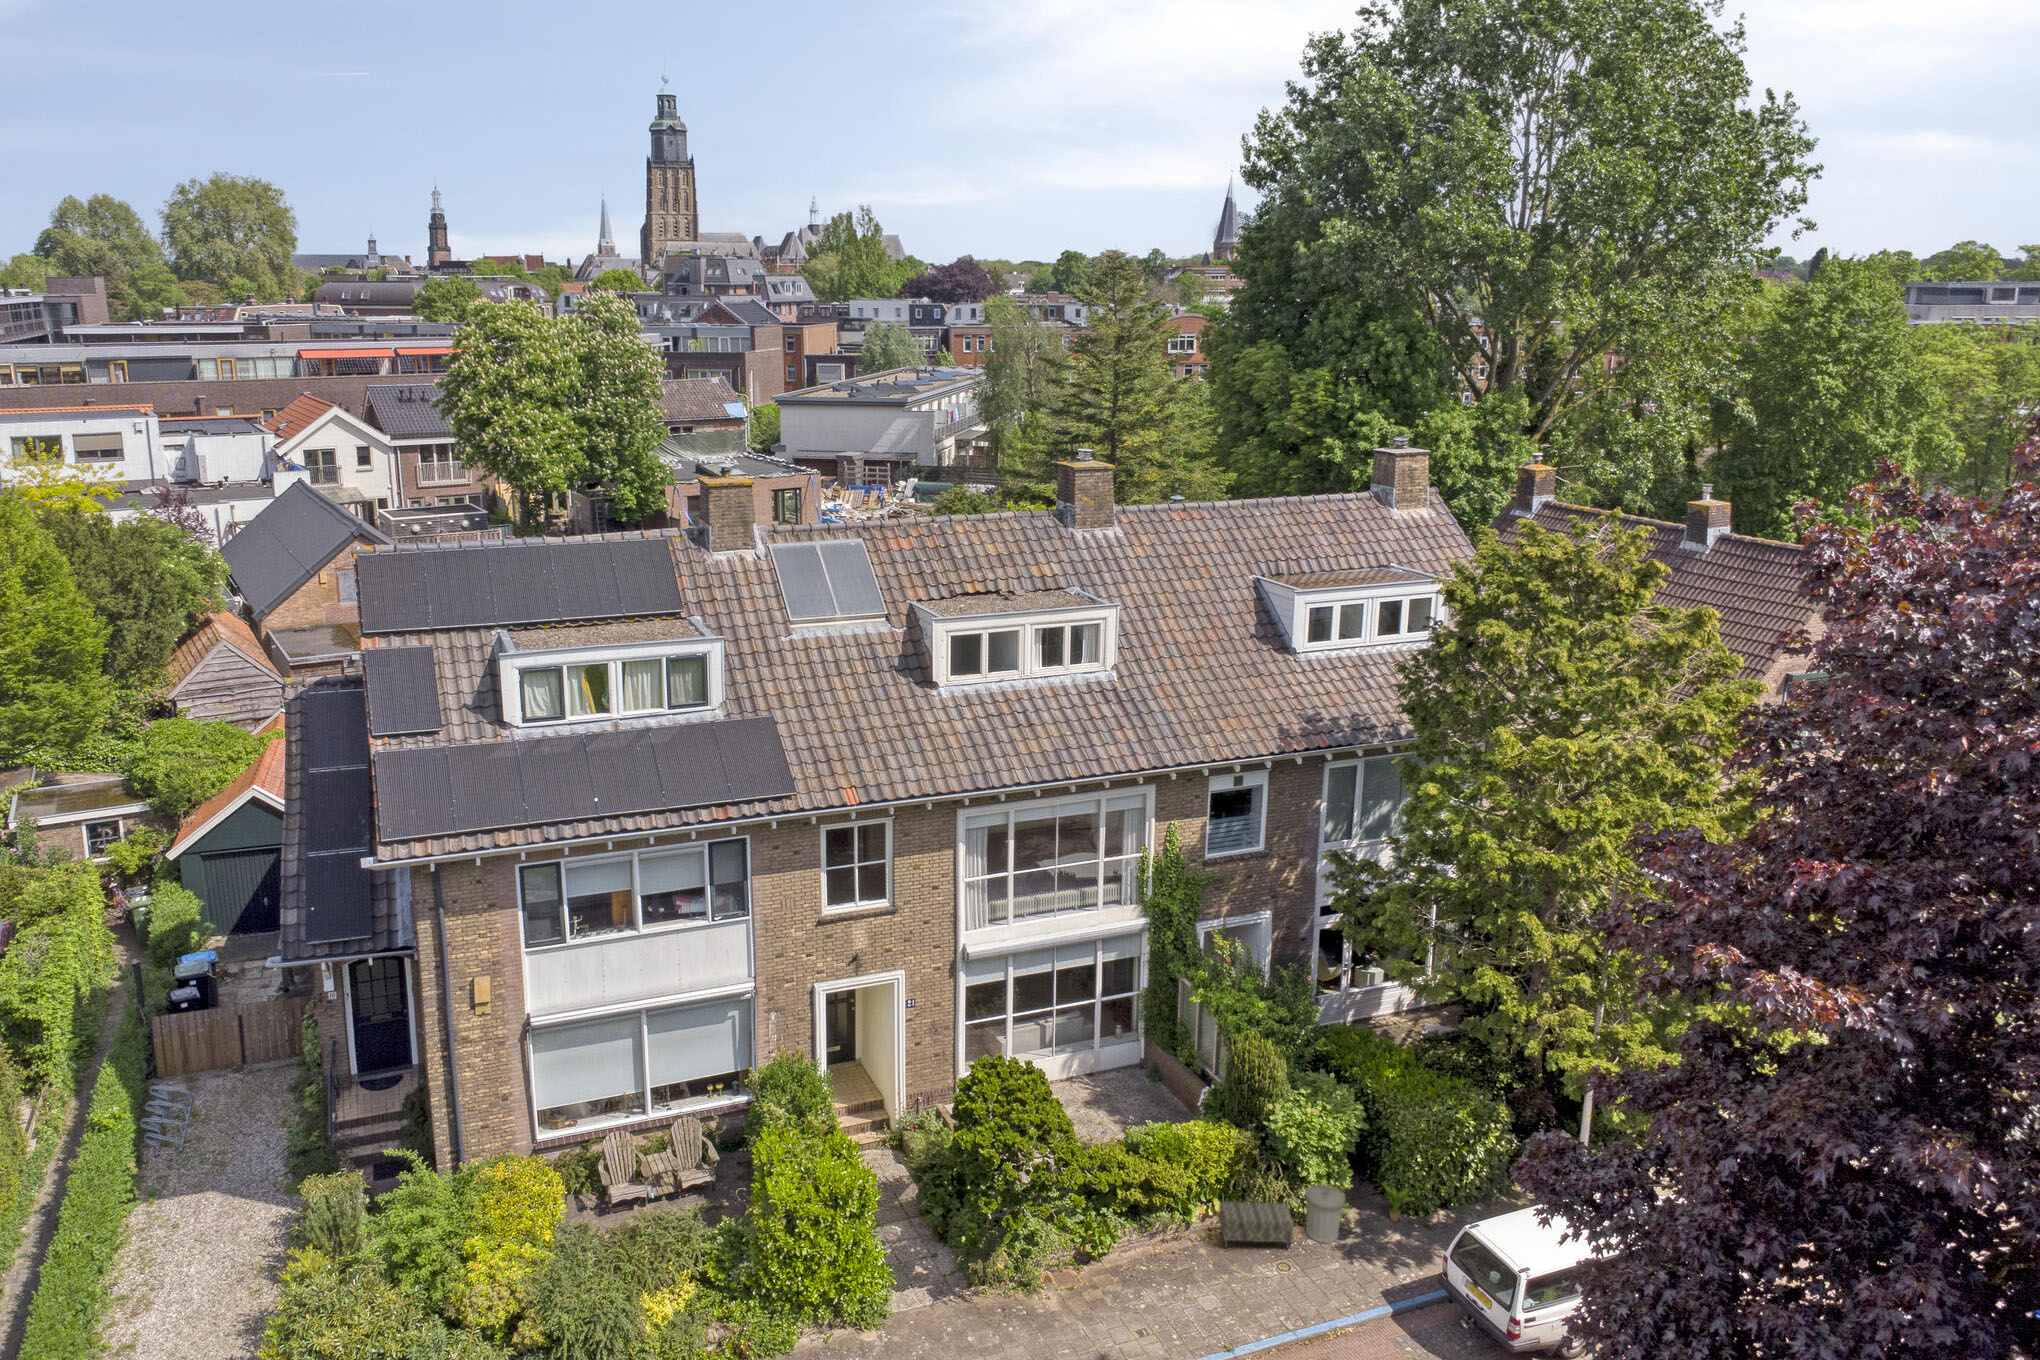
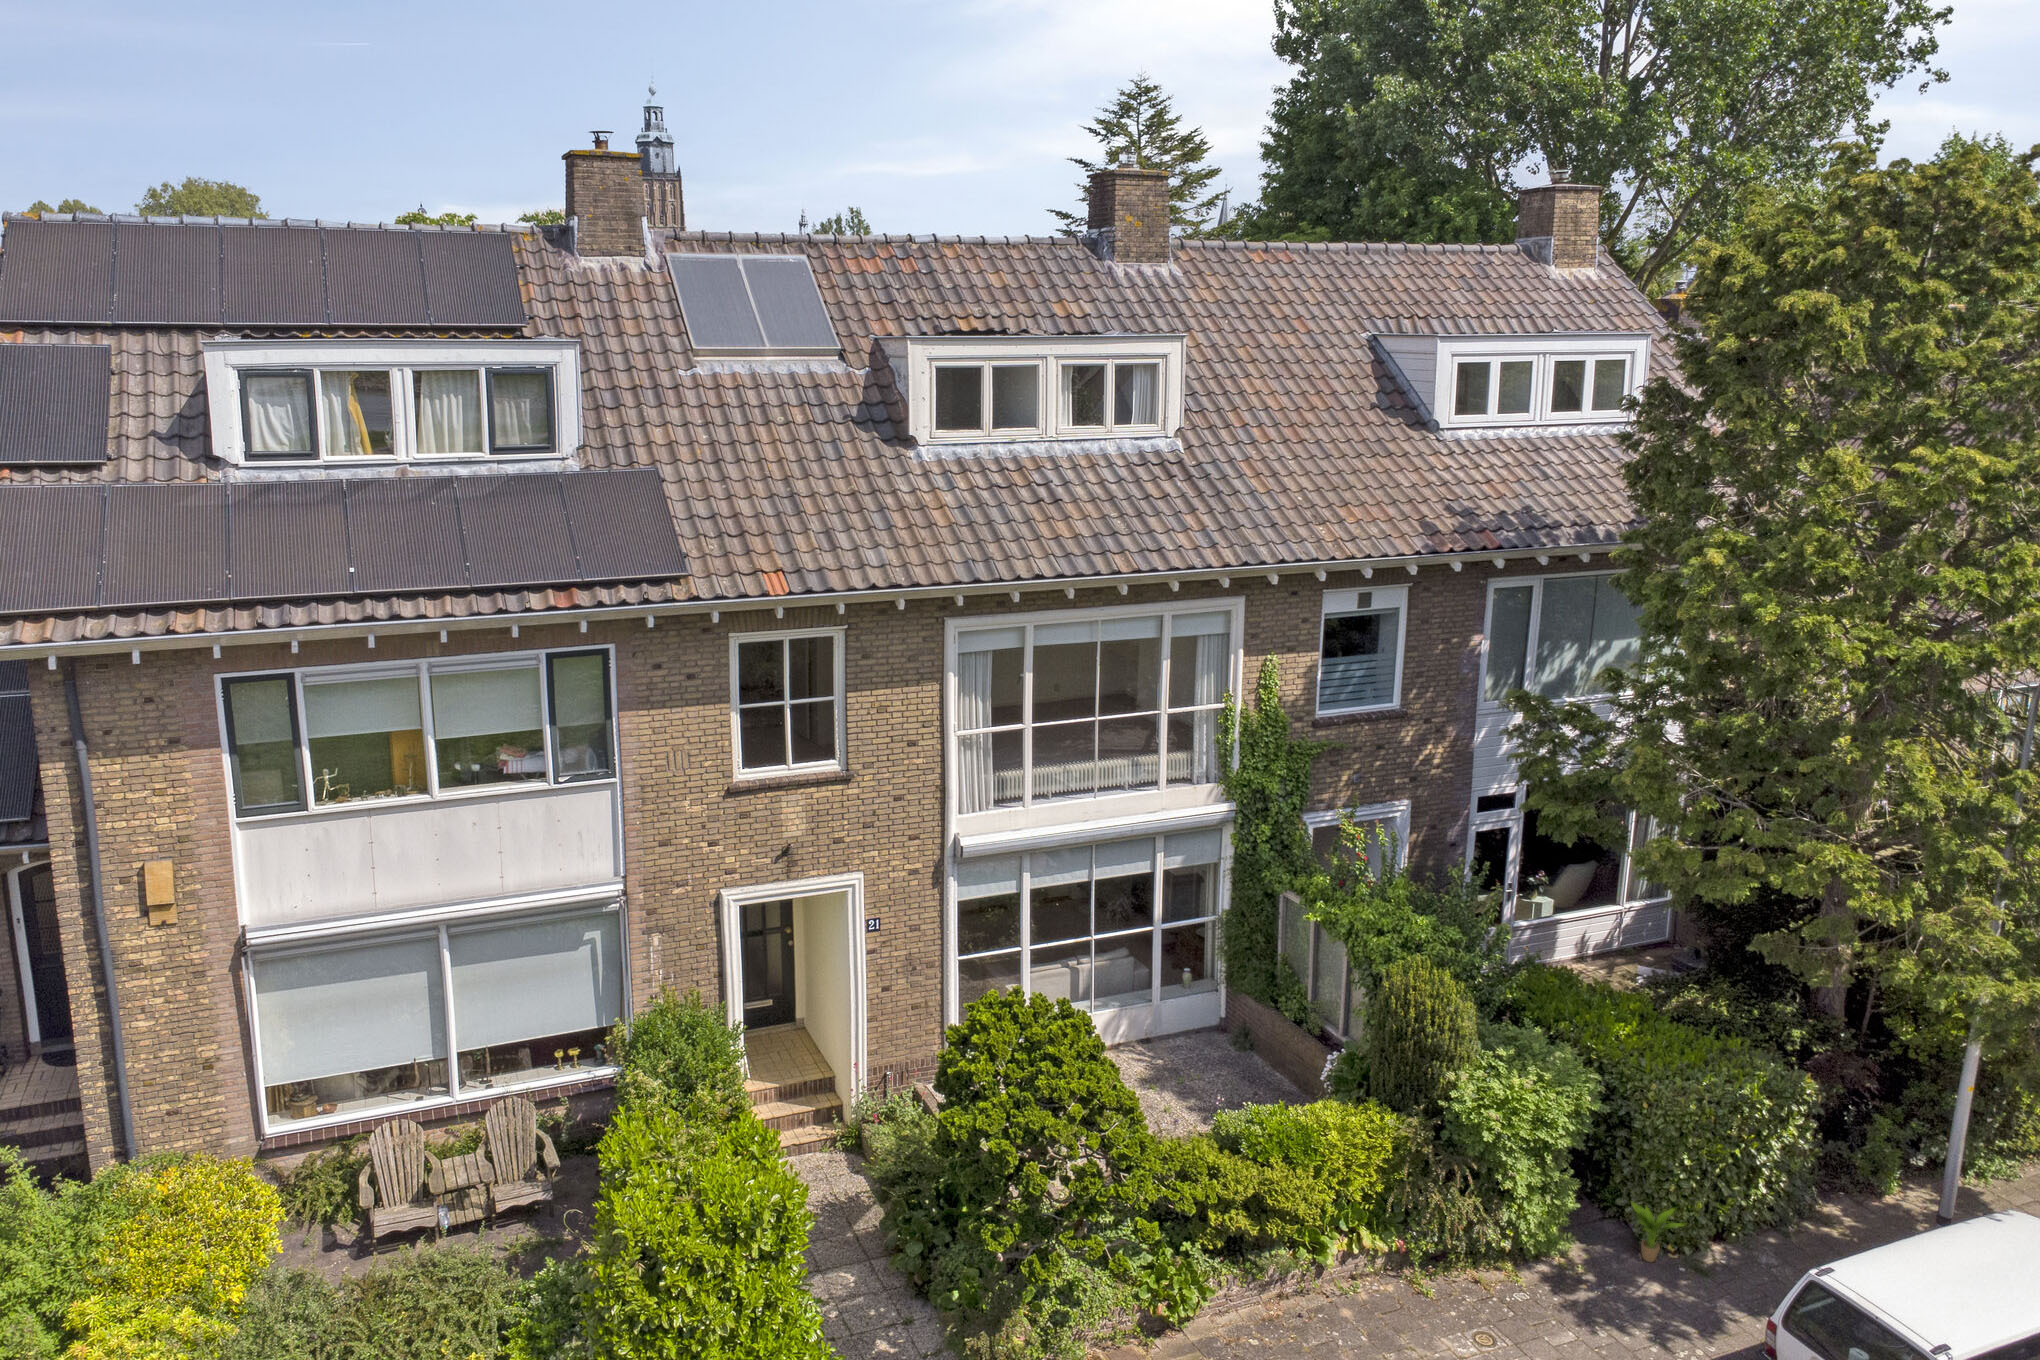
trash can: present [1305,1184,1345,1243] -> none [1511,1201,1580,1299]
bench: present [1219,1202,1294,1249] -> none [1370,1230,1500,1311]

